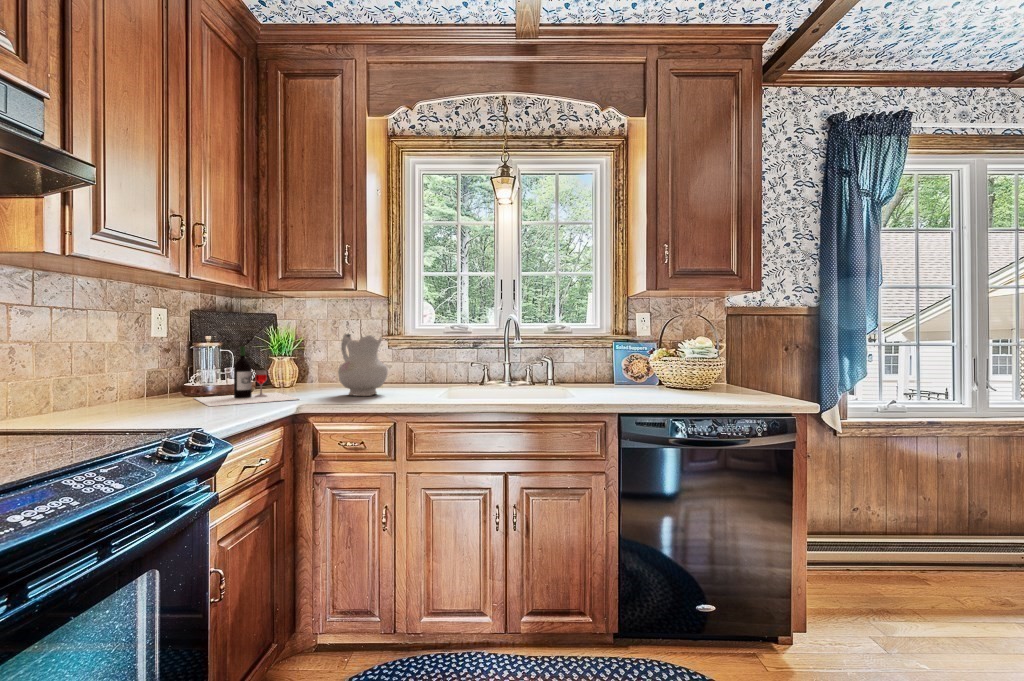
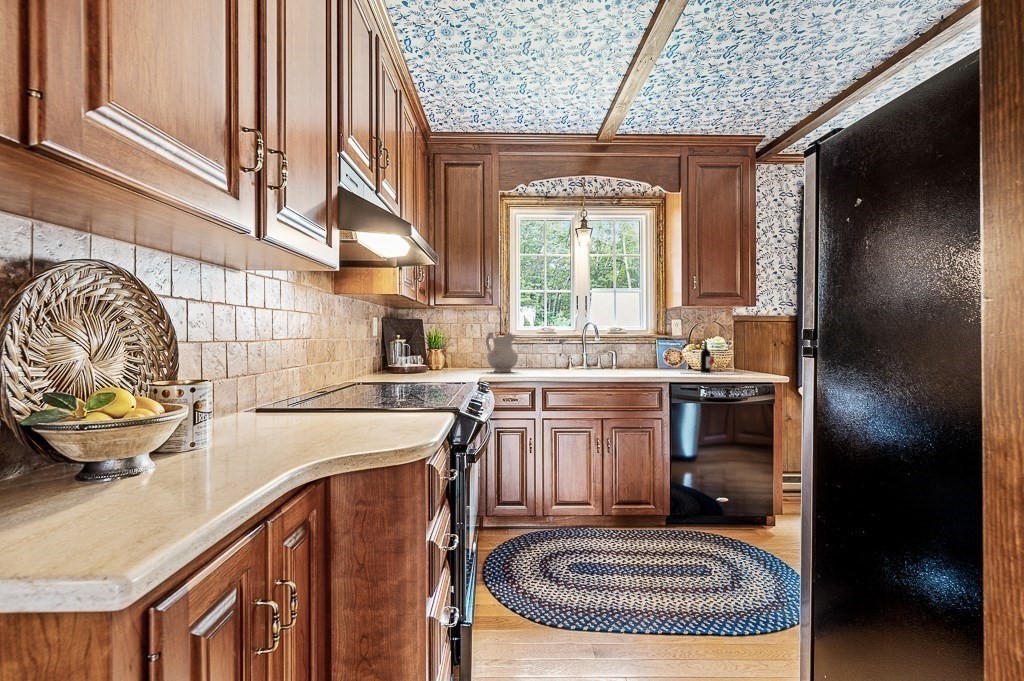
wine bottle: present [195,347,298,406] -> present [685,342,739,375]

